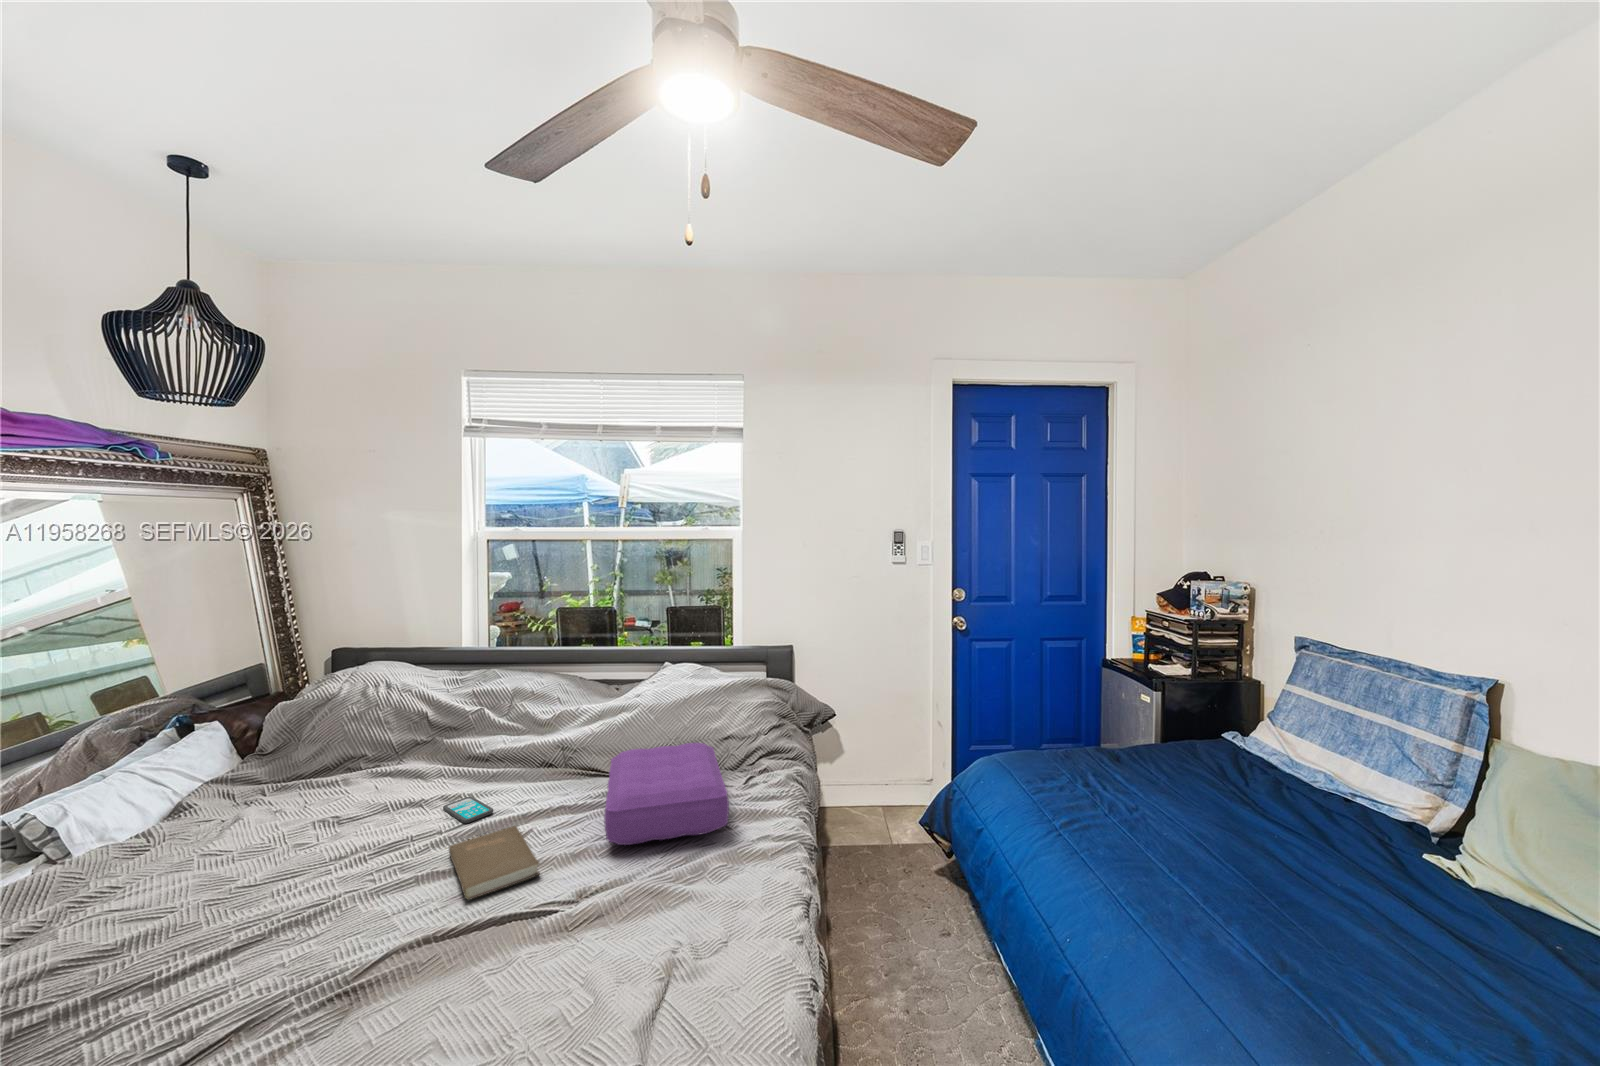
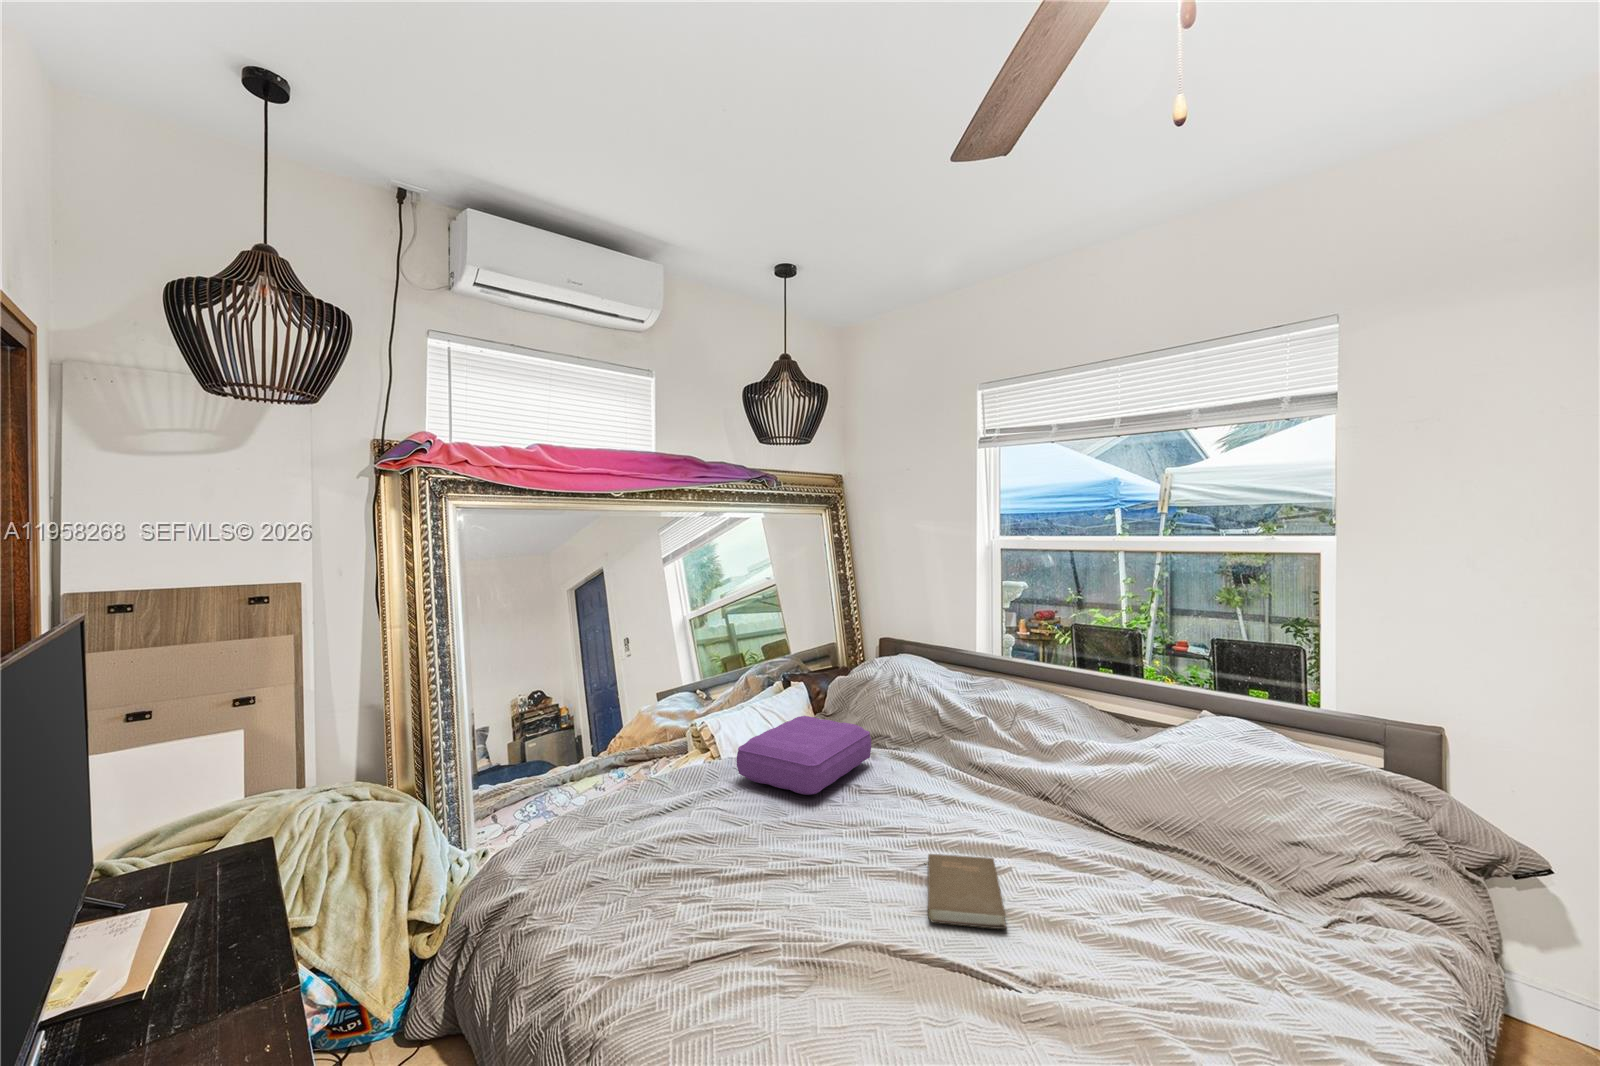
pillow: present [604,743,729,845] -> present [737,716,871,795]
smartphone: present [443,797,493,823] -> none [935,807,978,836]

